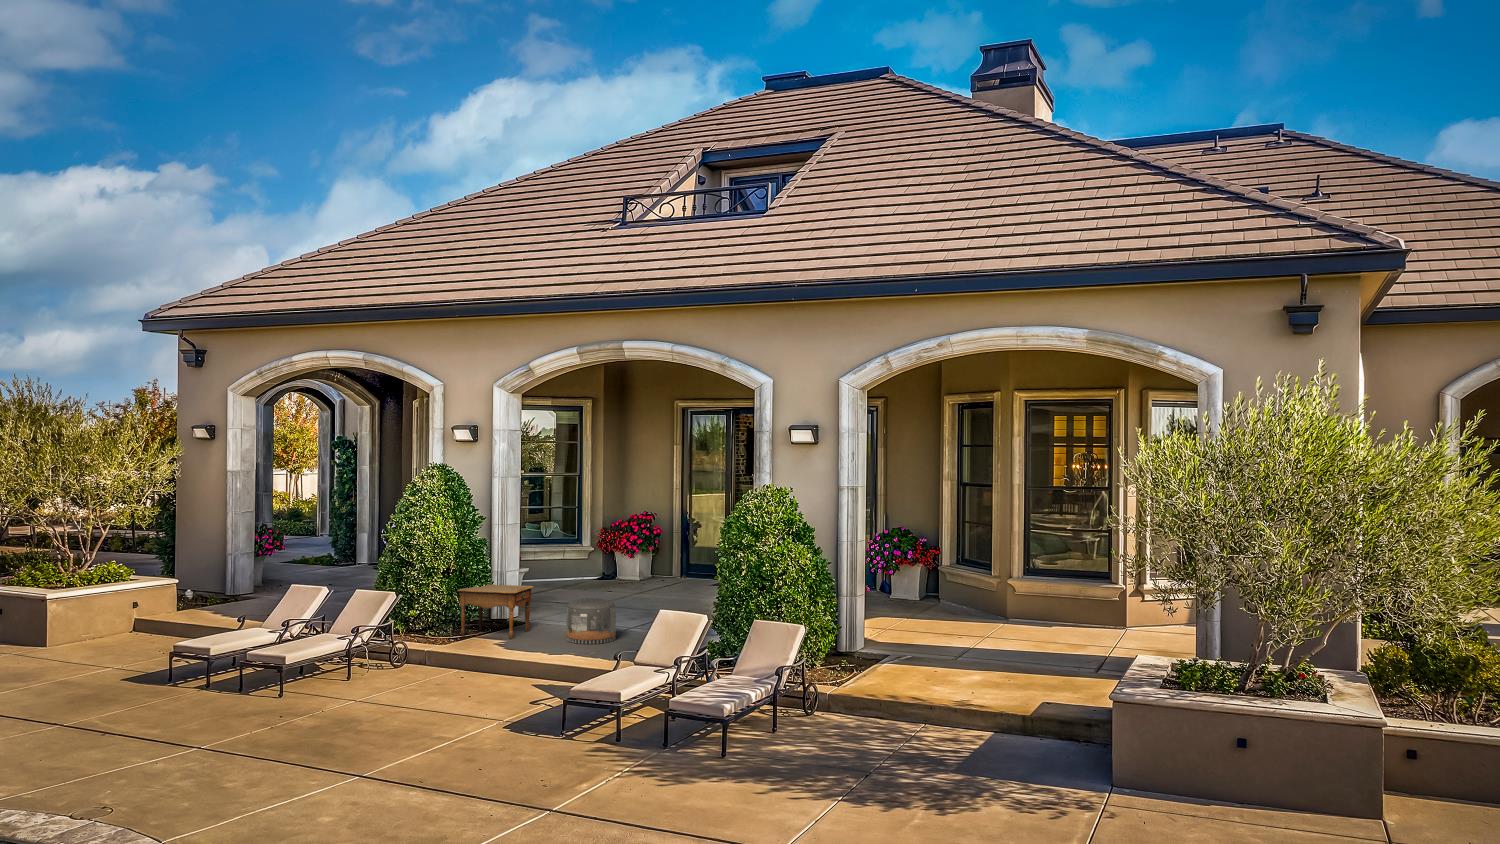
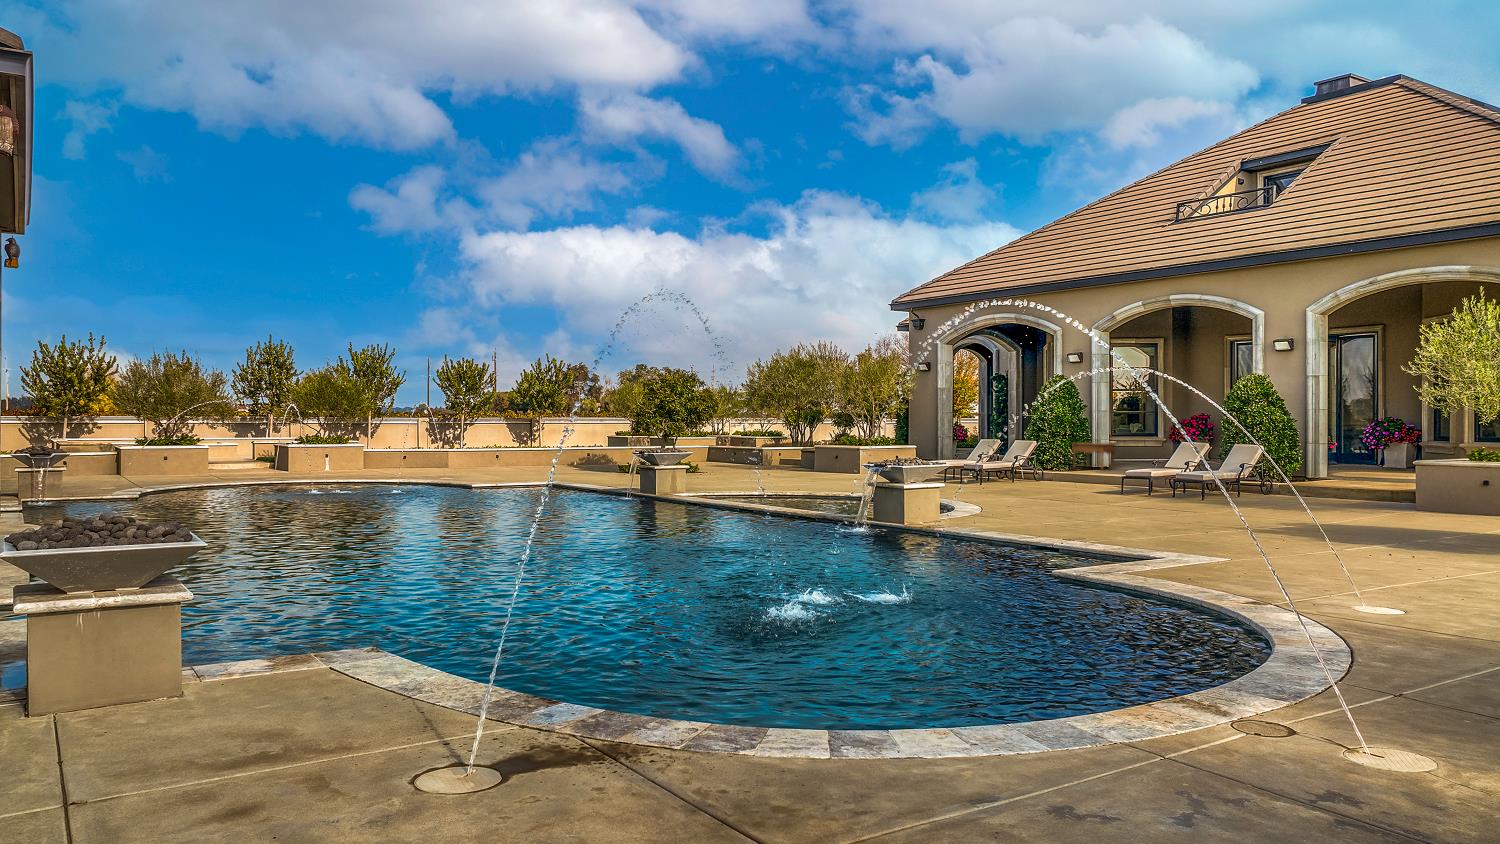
pouf: present [566,598,616,644] -> none [1135,448,1165,473]

